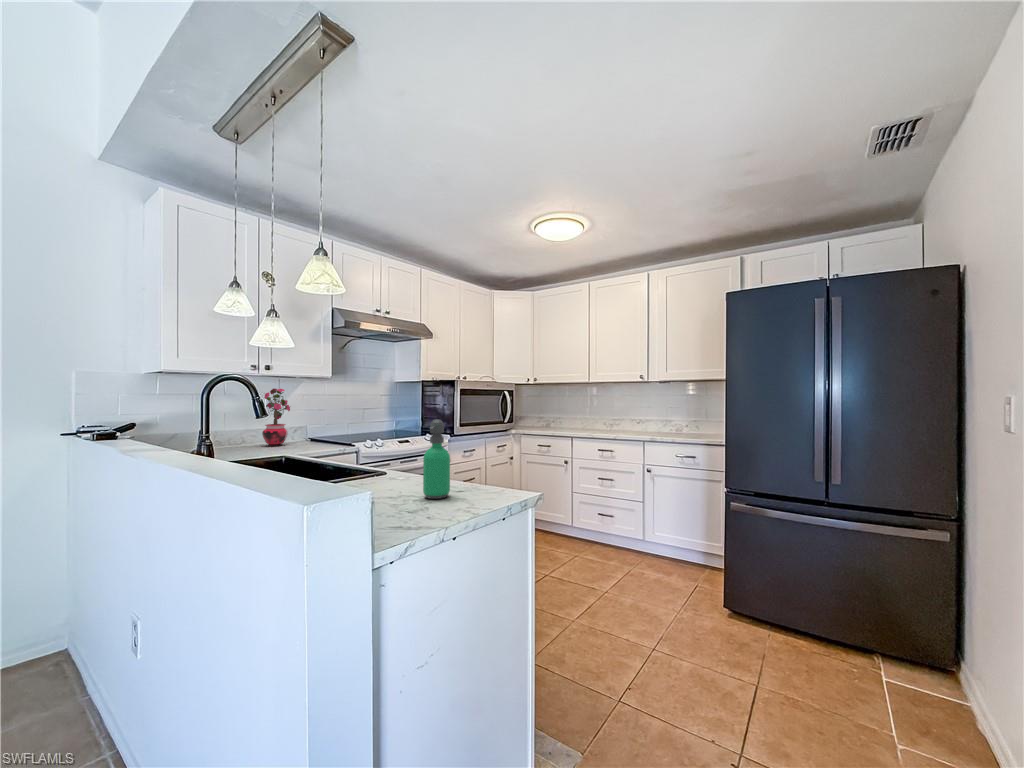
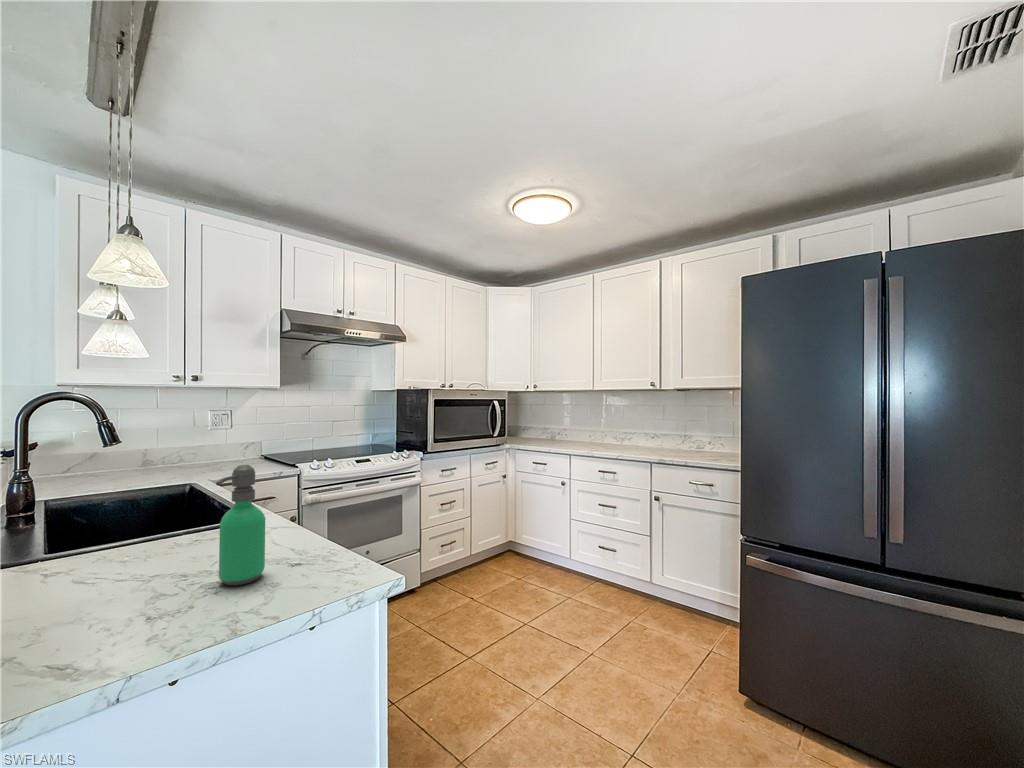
potted plant: present [262,389,290,446] -> none [187,399,229,467]

